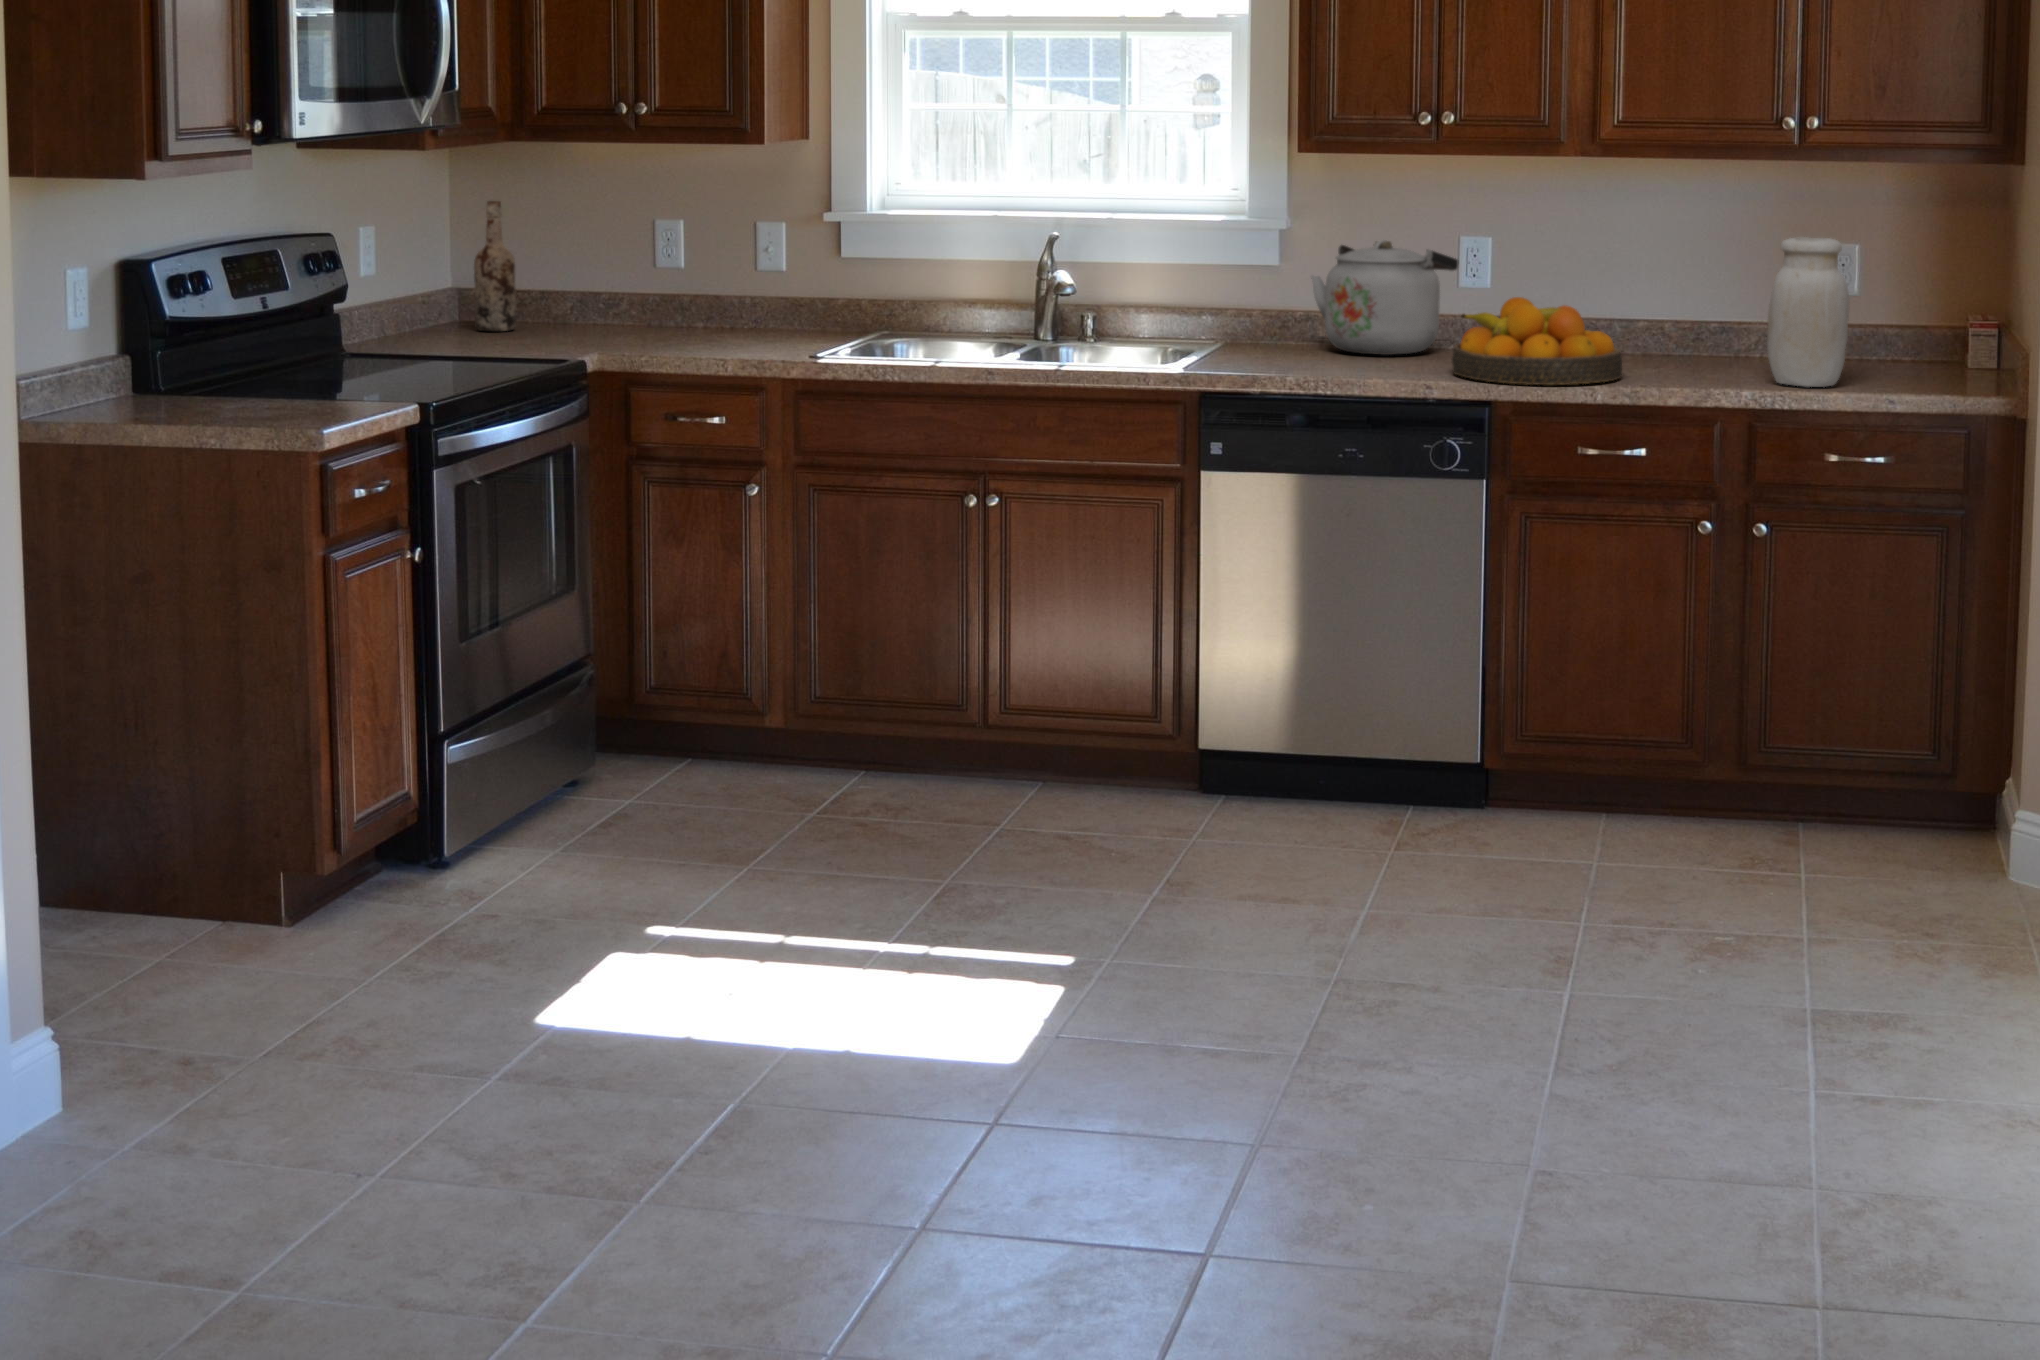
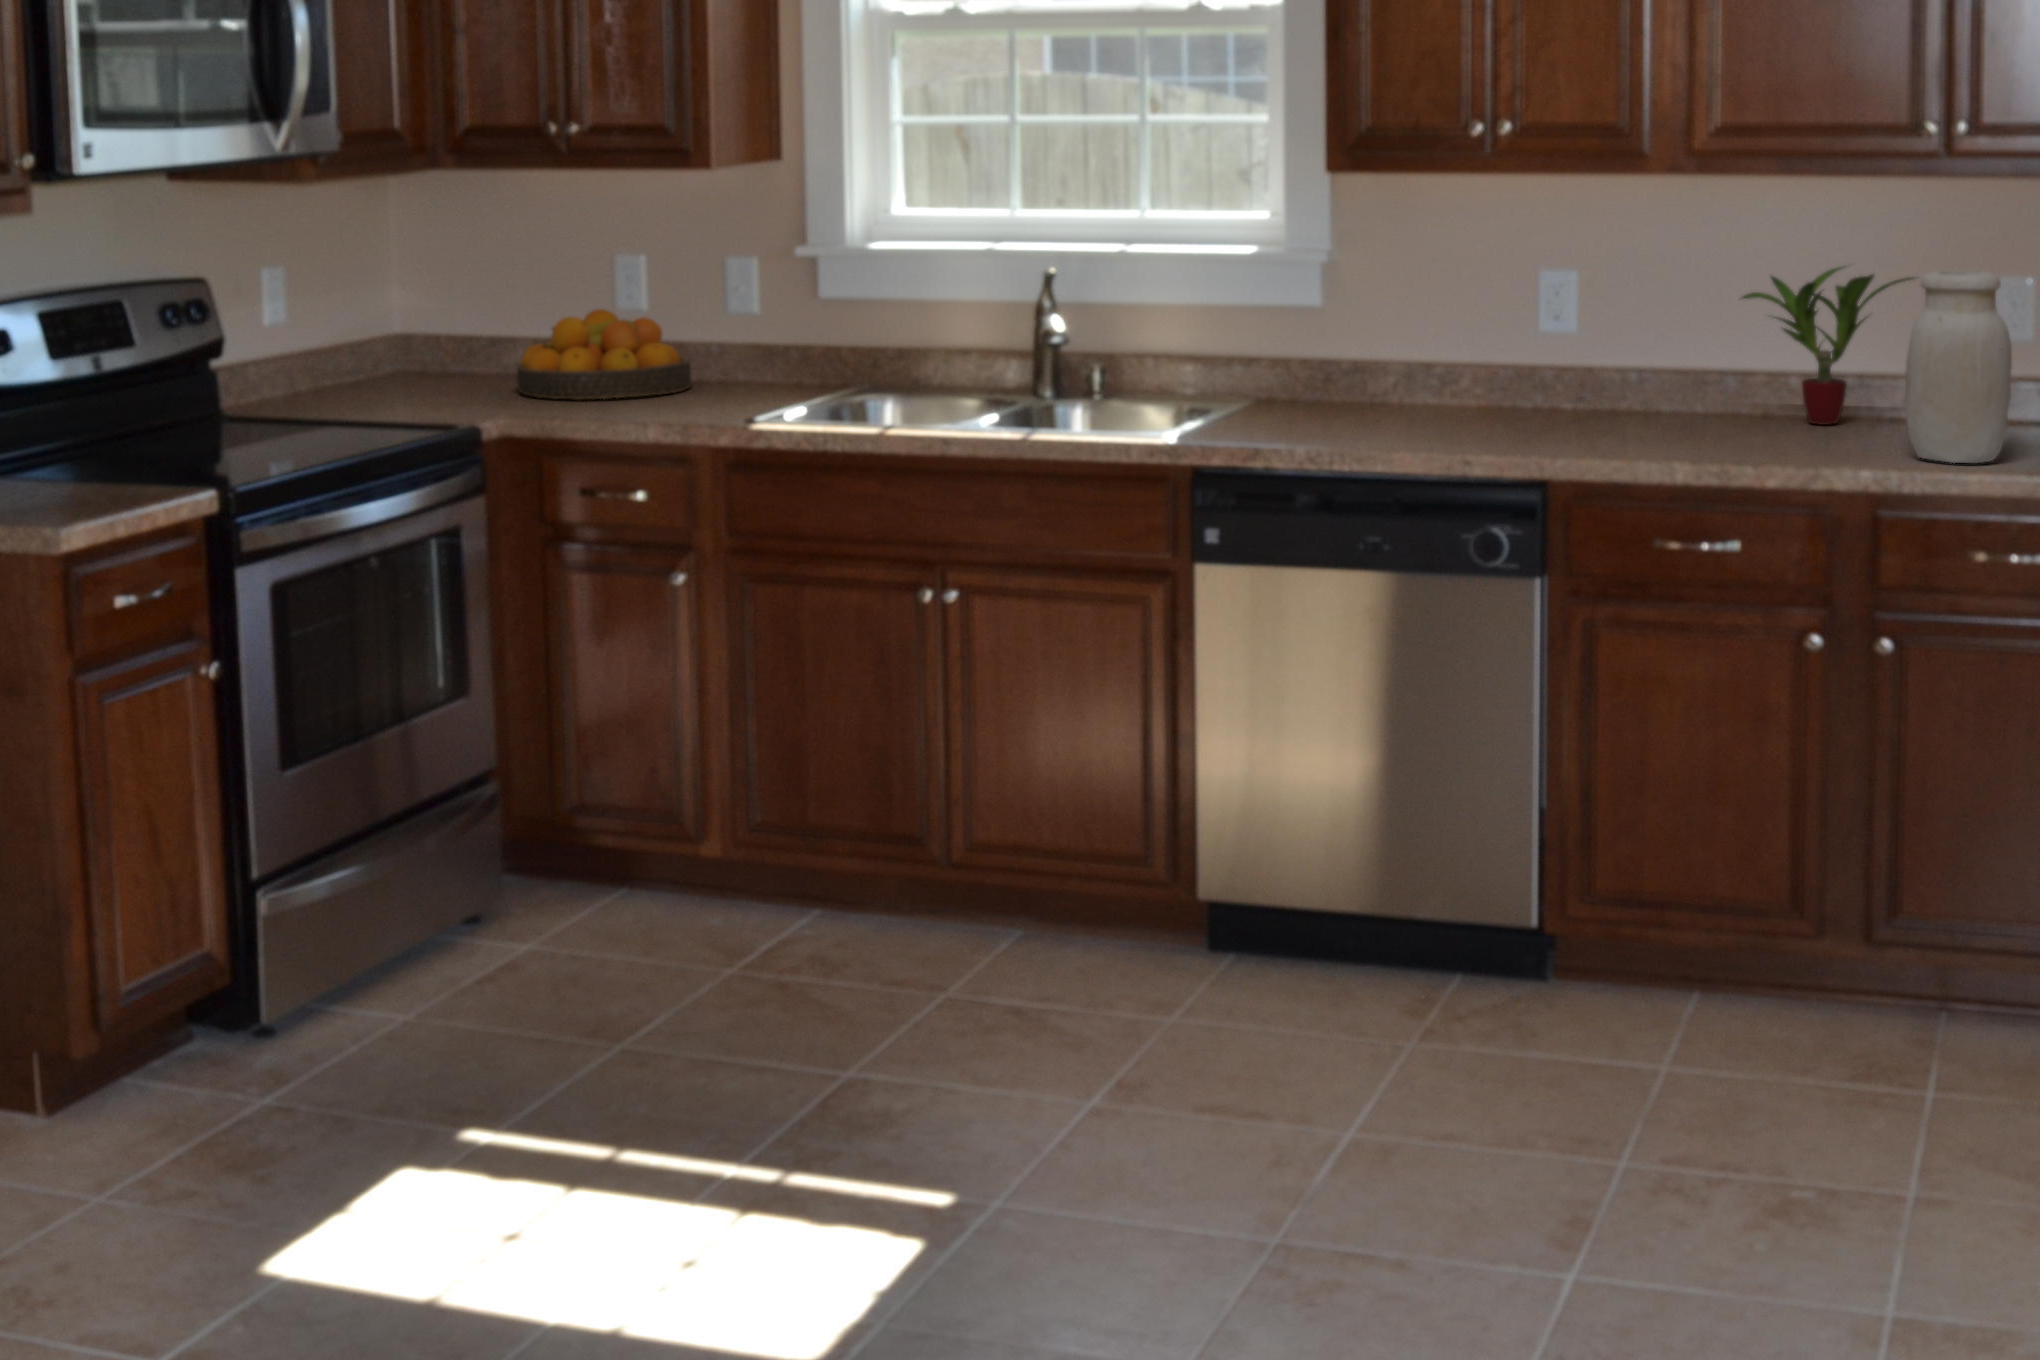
wine bottle: present [474,201,516,331] -> none [397,239,446,390]
potted plant: none [1624,233,1765,361] -> present [1742,267,1918,425]
kettle: present [1311,240,1458,355] -> none [1355,276,1535,416]
fruit bowl: present [1452,297,1622,385] -> present [517,309,691,399]

